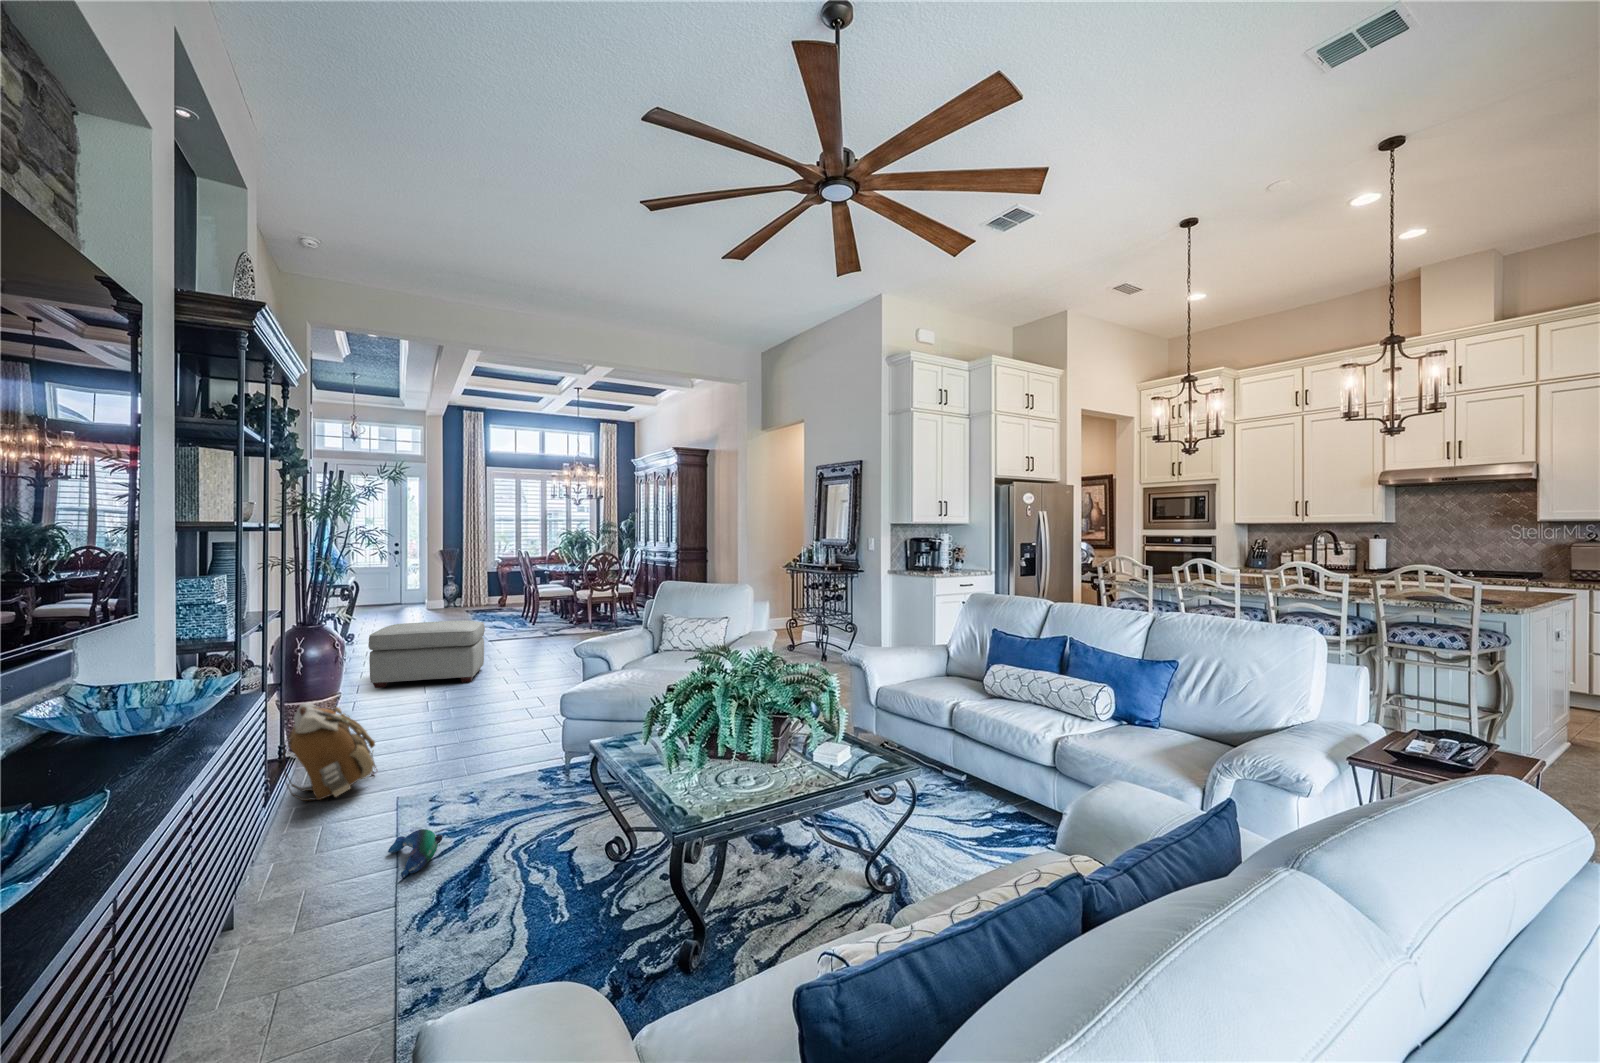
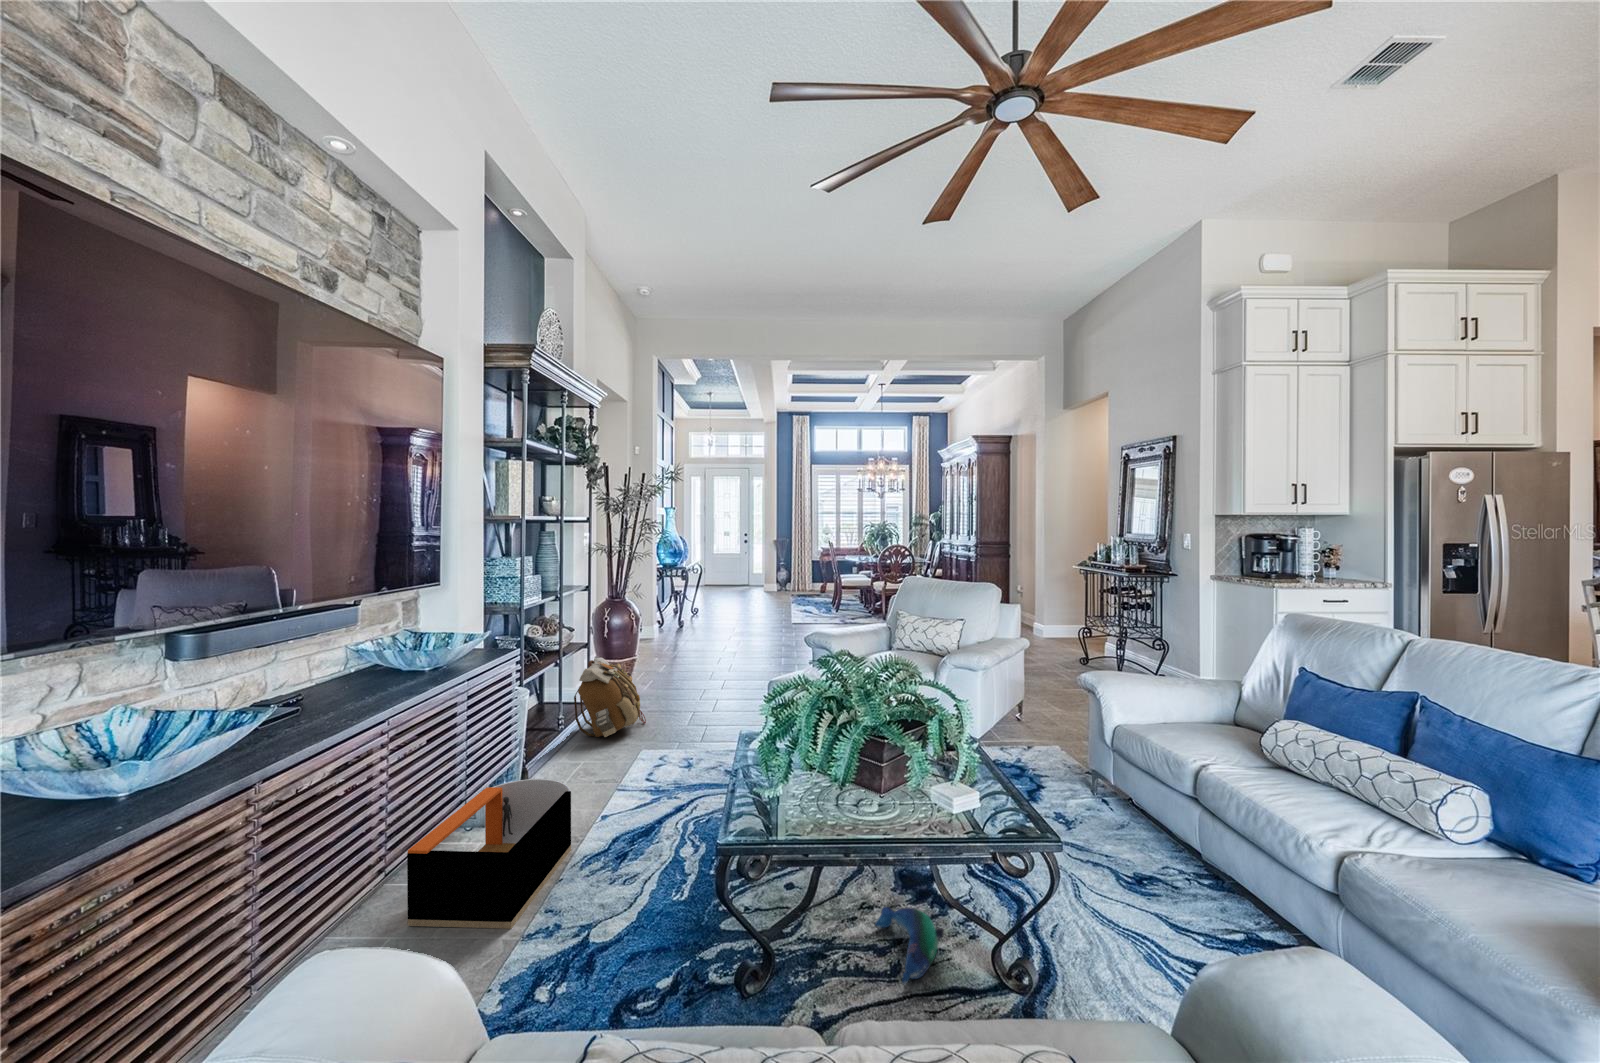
ottoman: present [369,621,485,688] -> none [690,599,781,655]
plush toy: present [388,829,442,878] -> present [875,907,944,984]
storage bin: none [223,842,391,1053] -> present [407,779,571,929]

